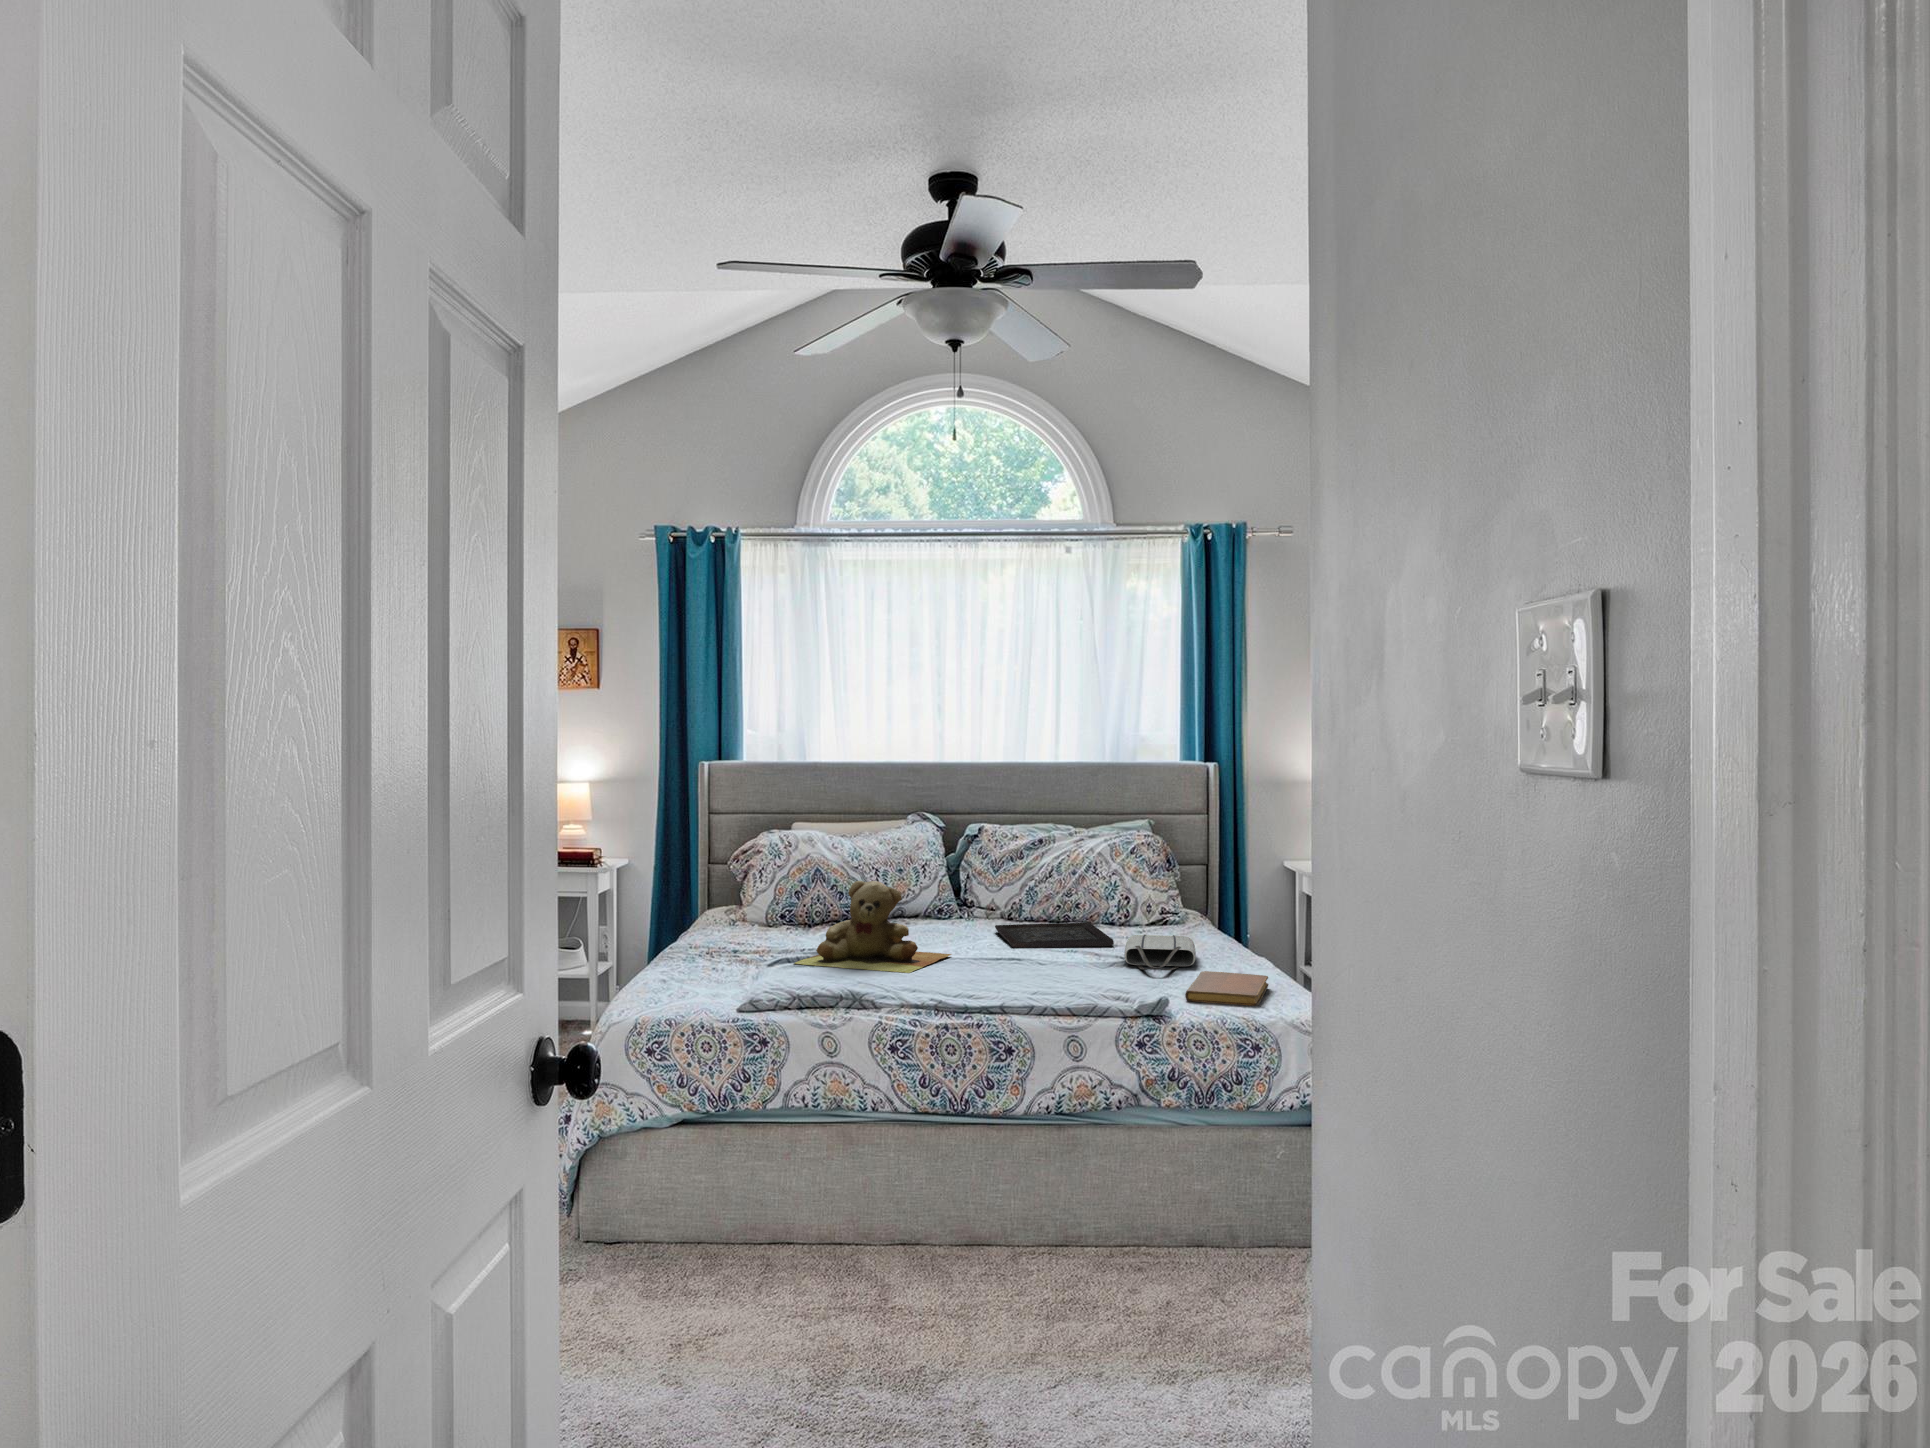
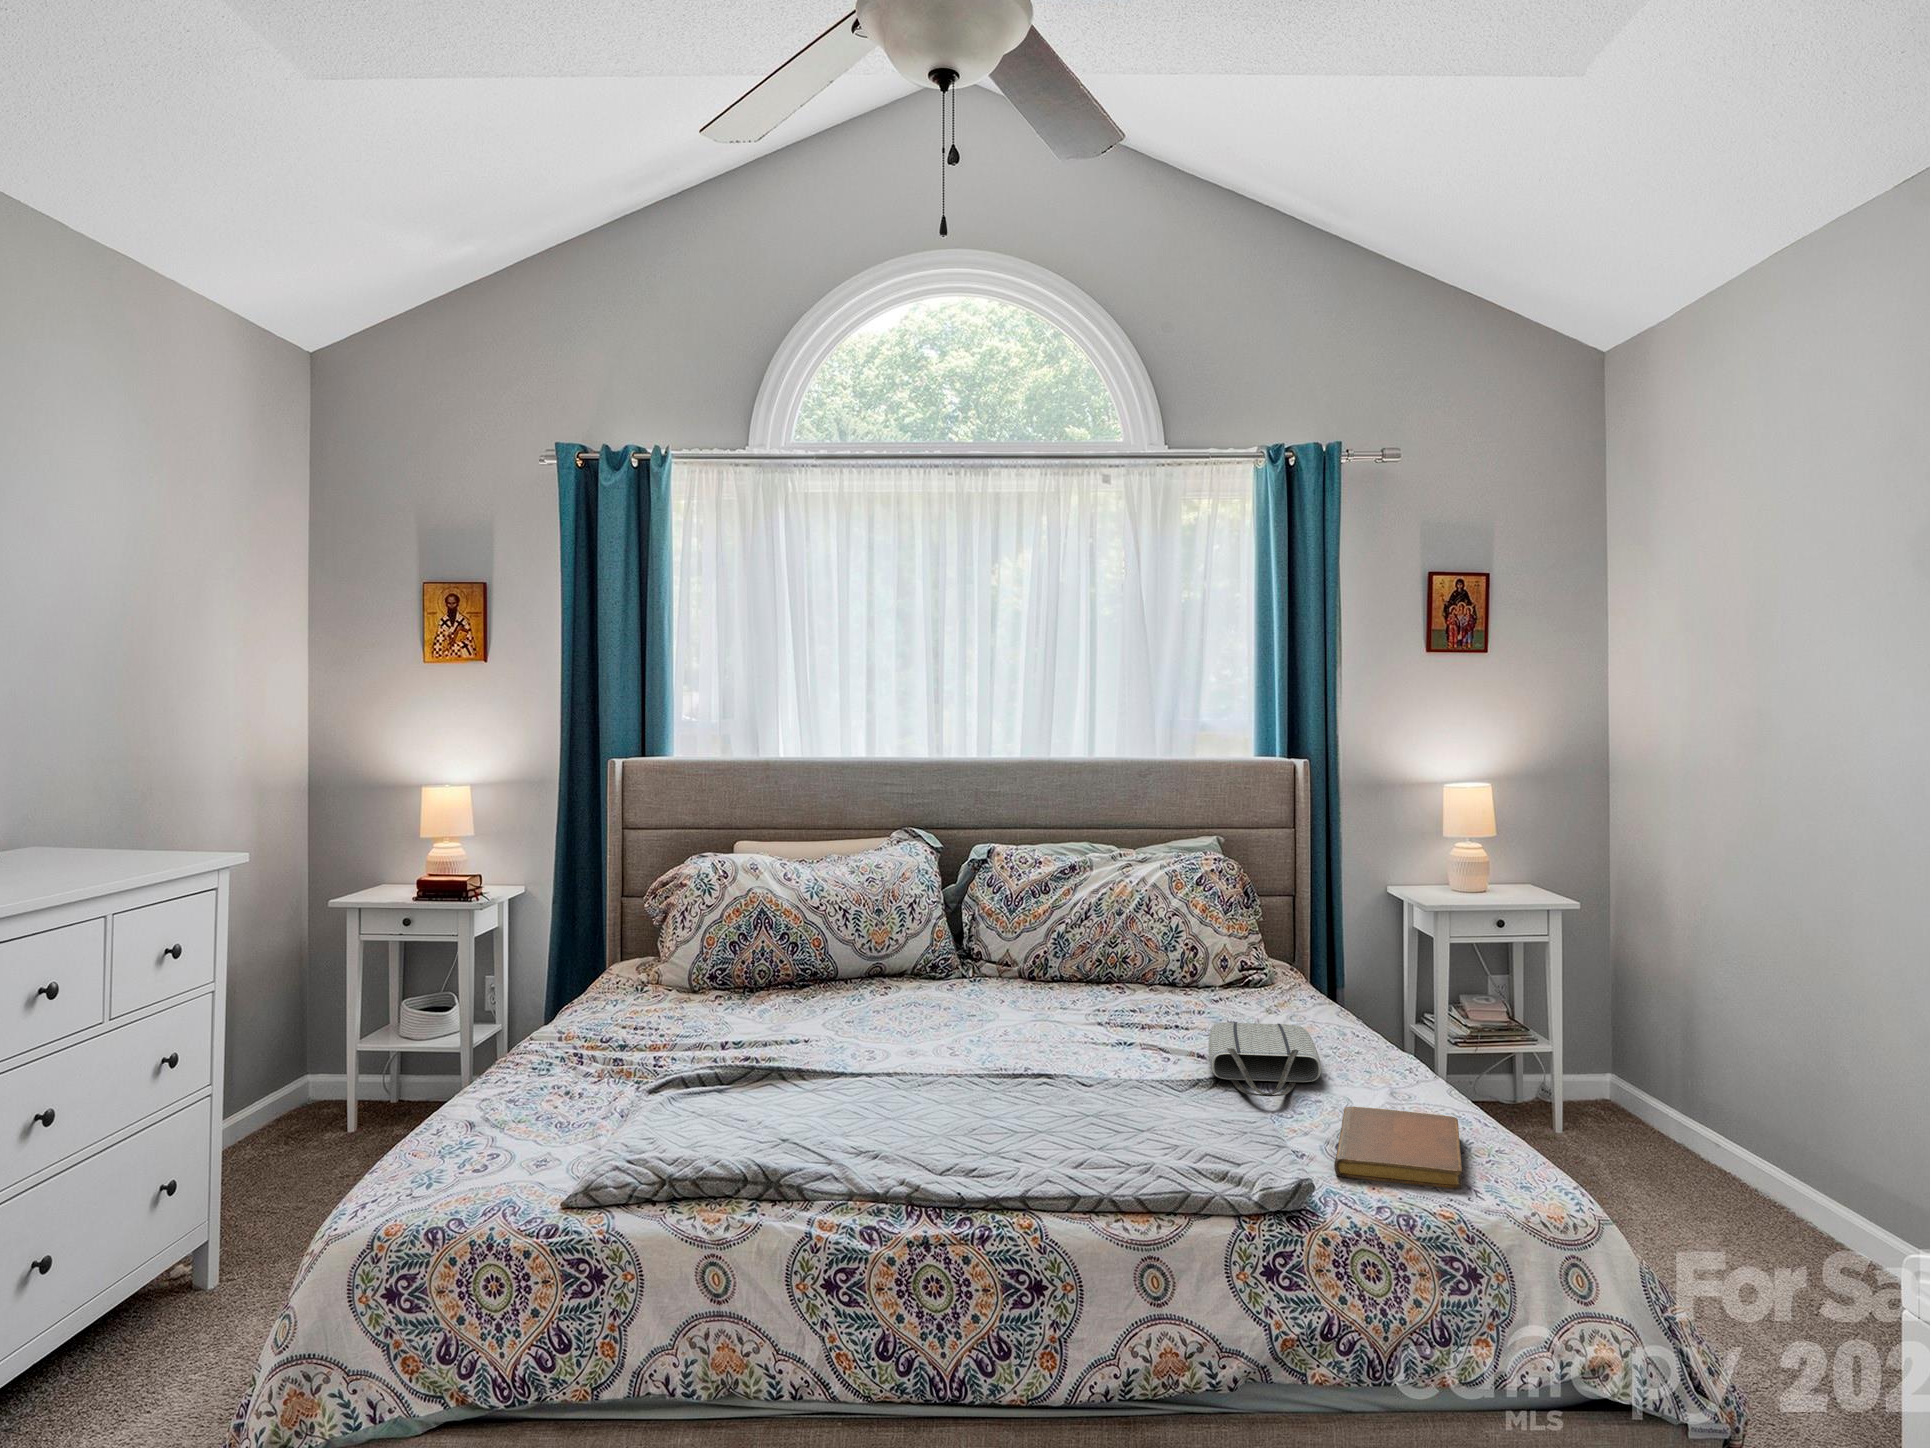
teddy bear: present [795,881,951,973] -> none [695,948,946,1103]
tray: present [995,922,1114,948] -> none [1011,989,1186,1040]

